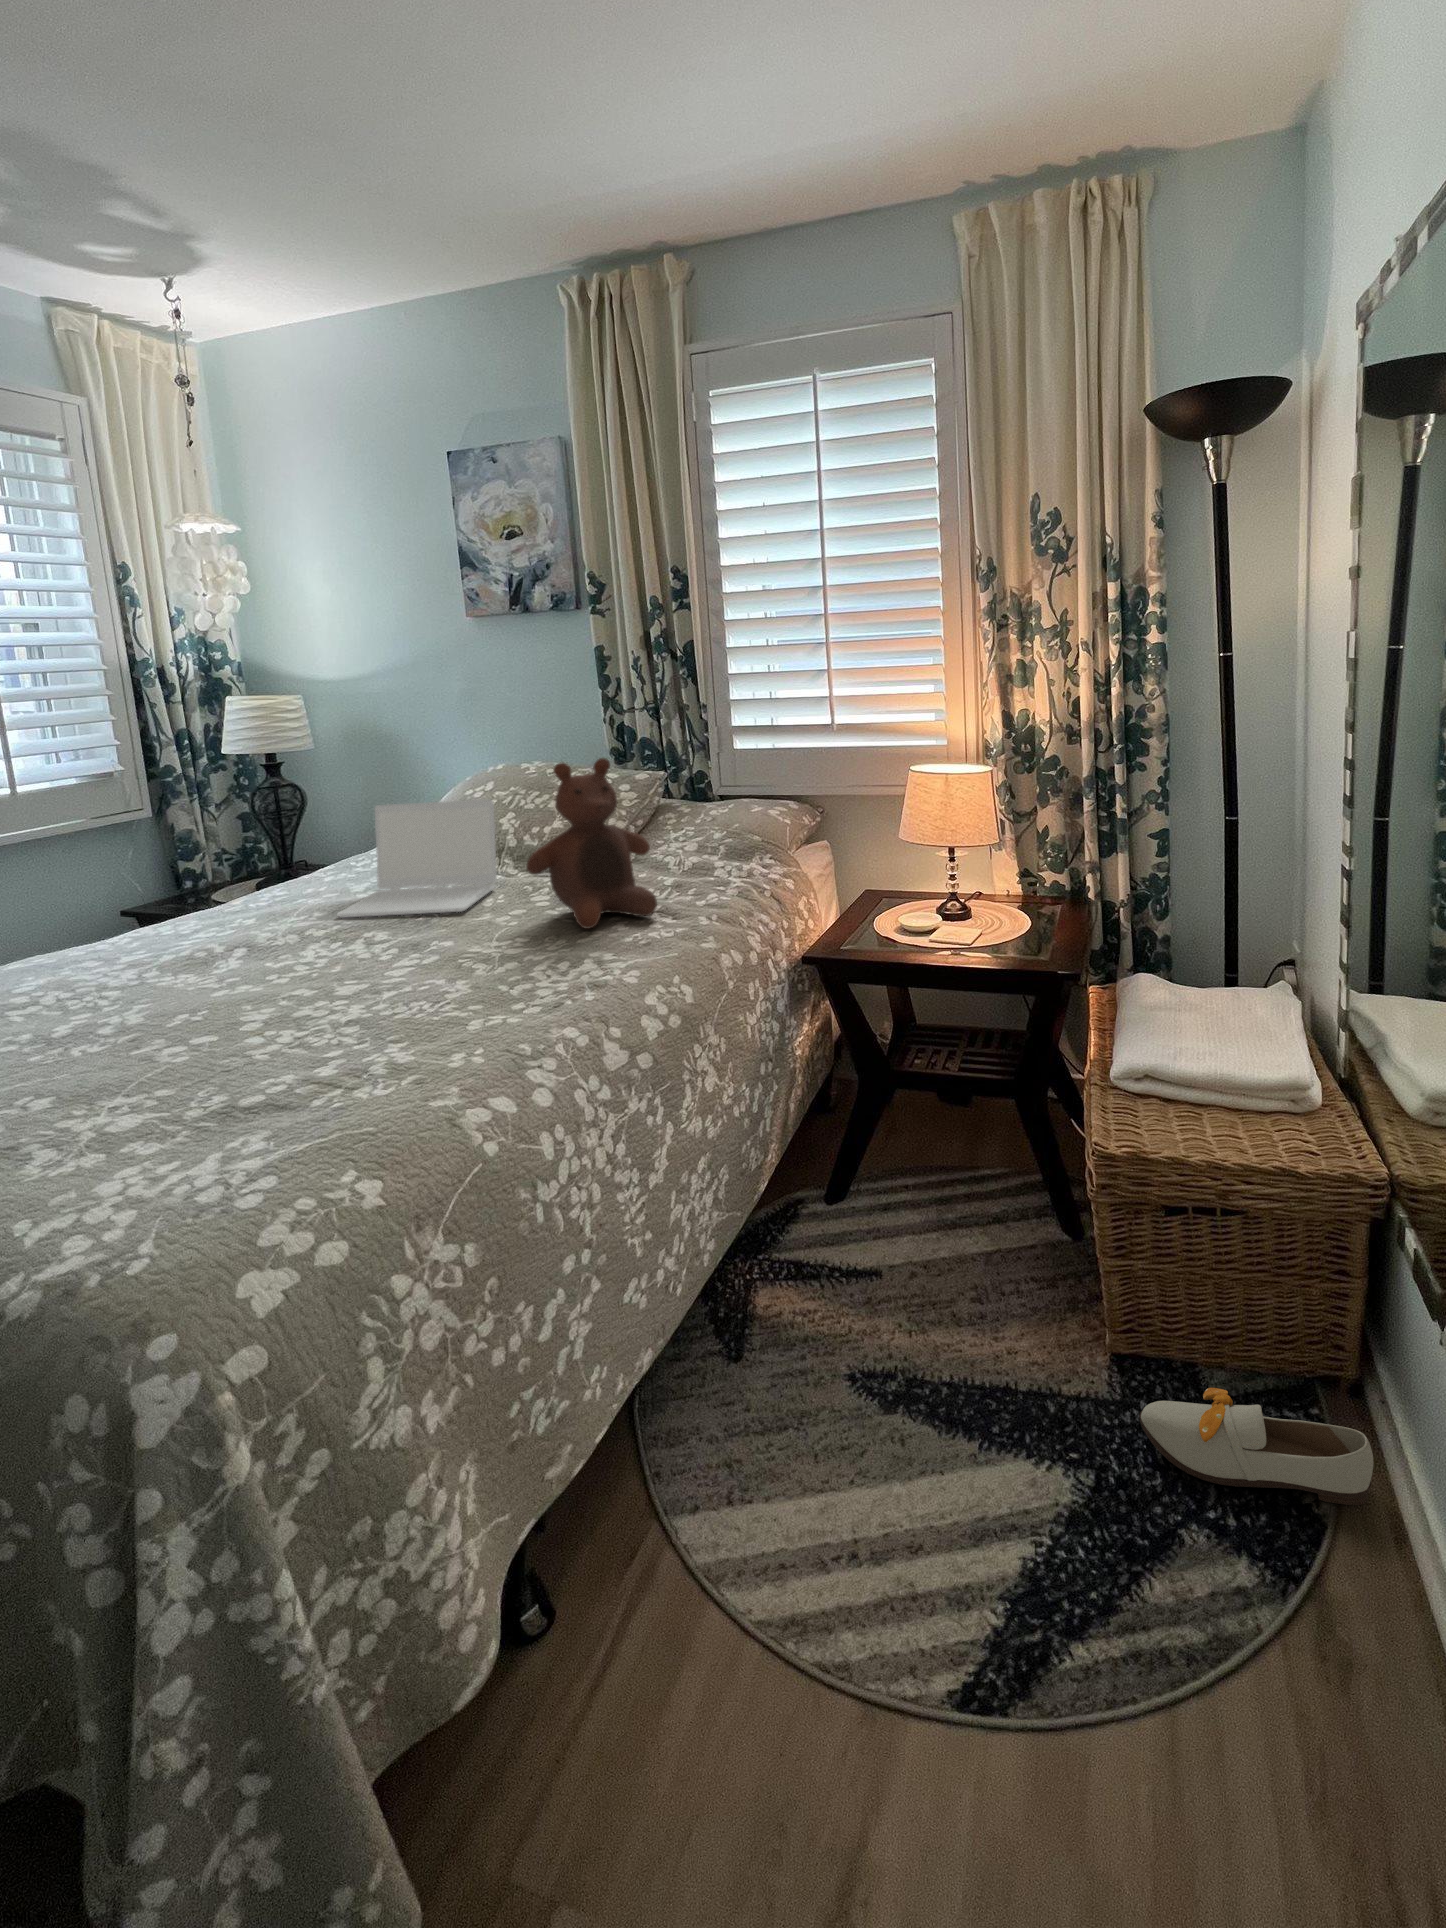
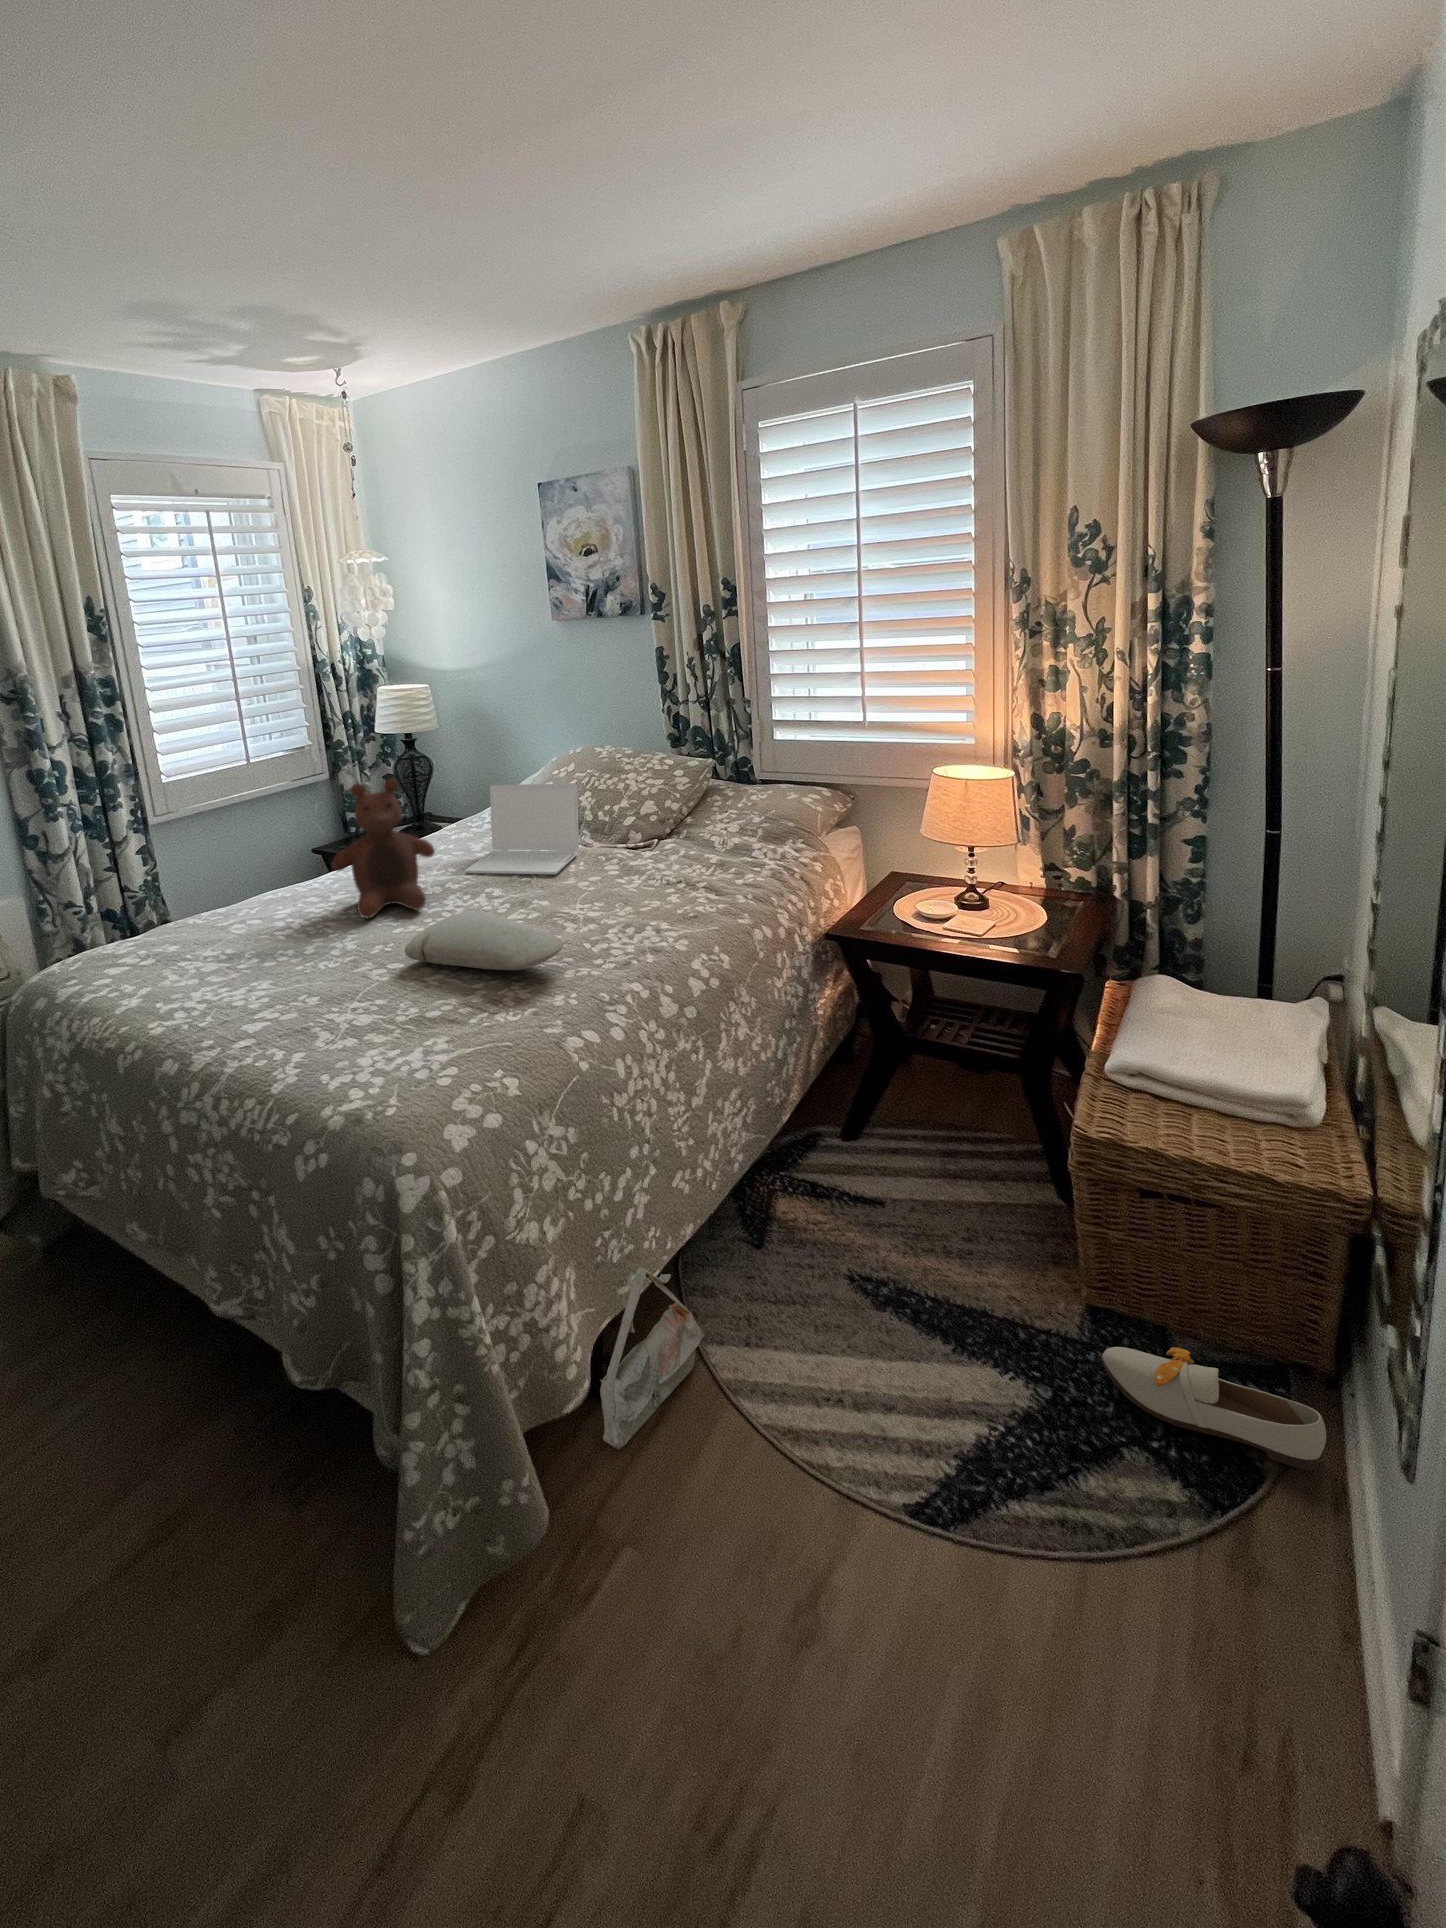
stuffed bear: present [526,758,657,929] -> present [332,779,435,918]
pillow: none [218,956,467,1031] -> present [405,911,564,970]
bag: none [518,1432,671,1727] -> present [600,1267,705,1449]

